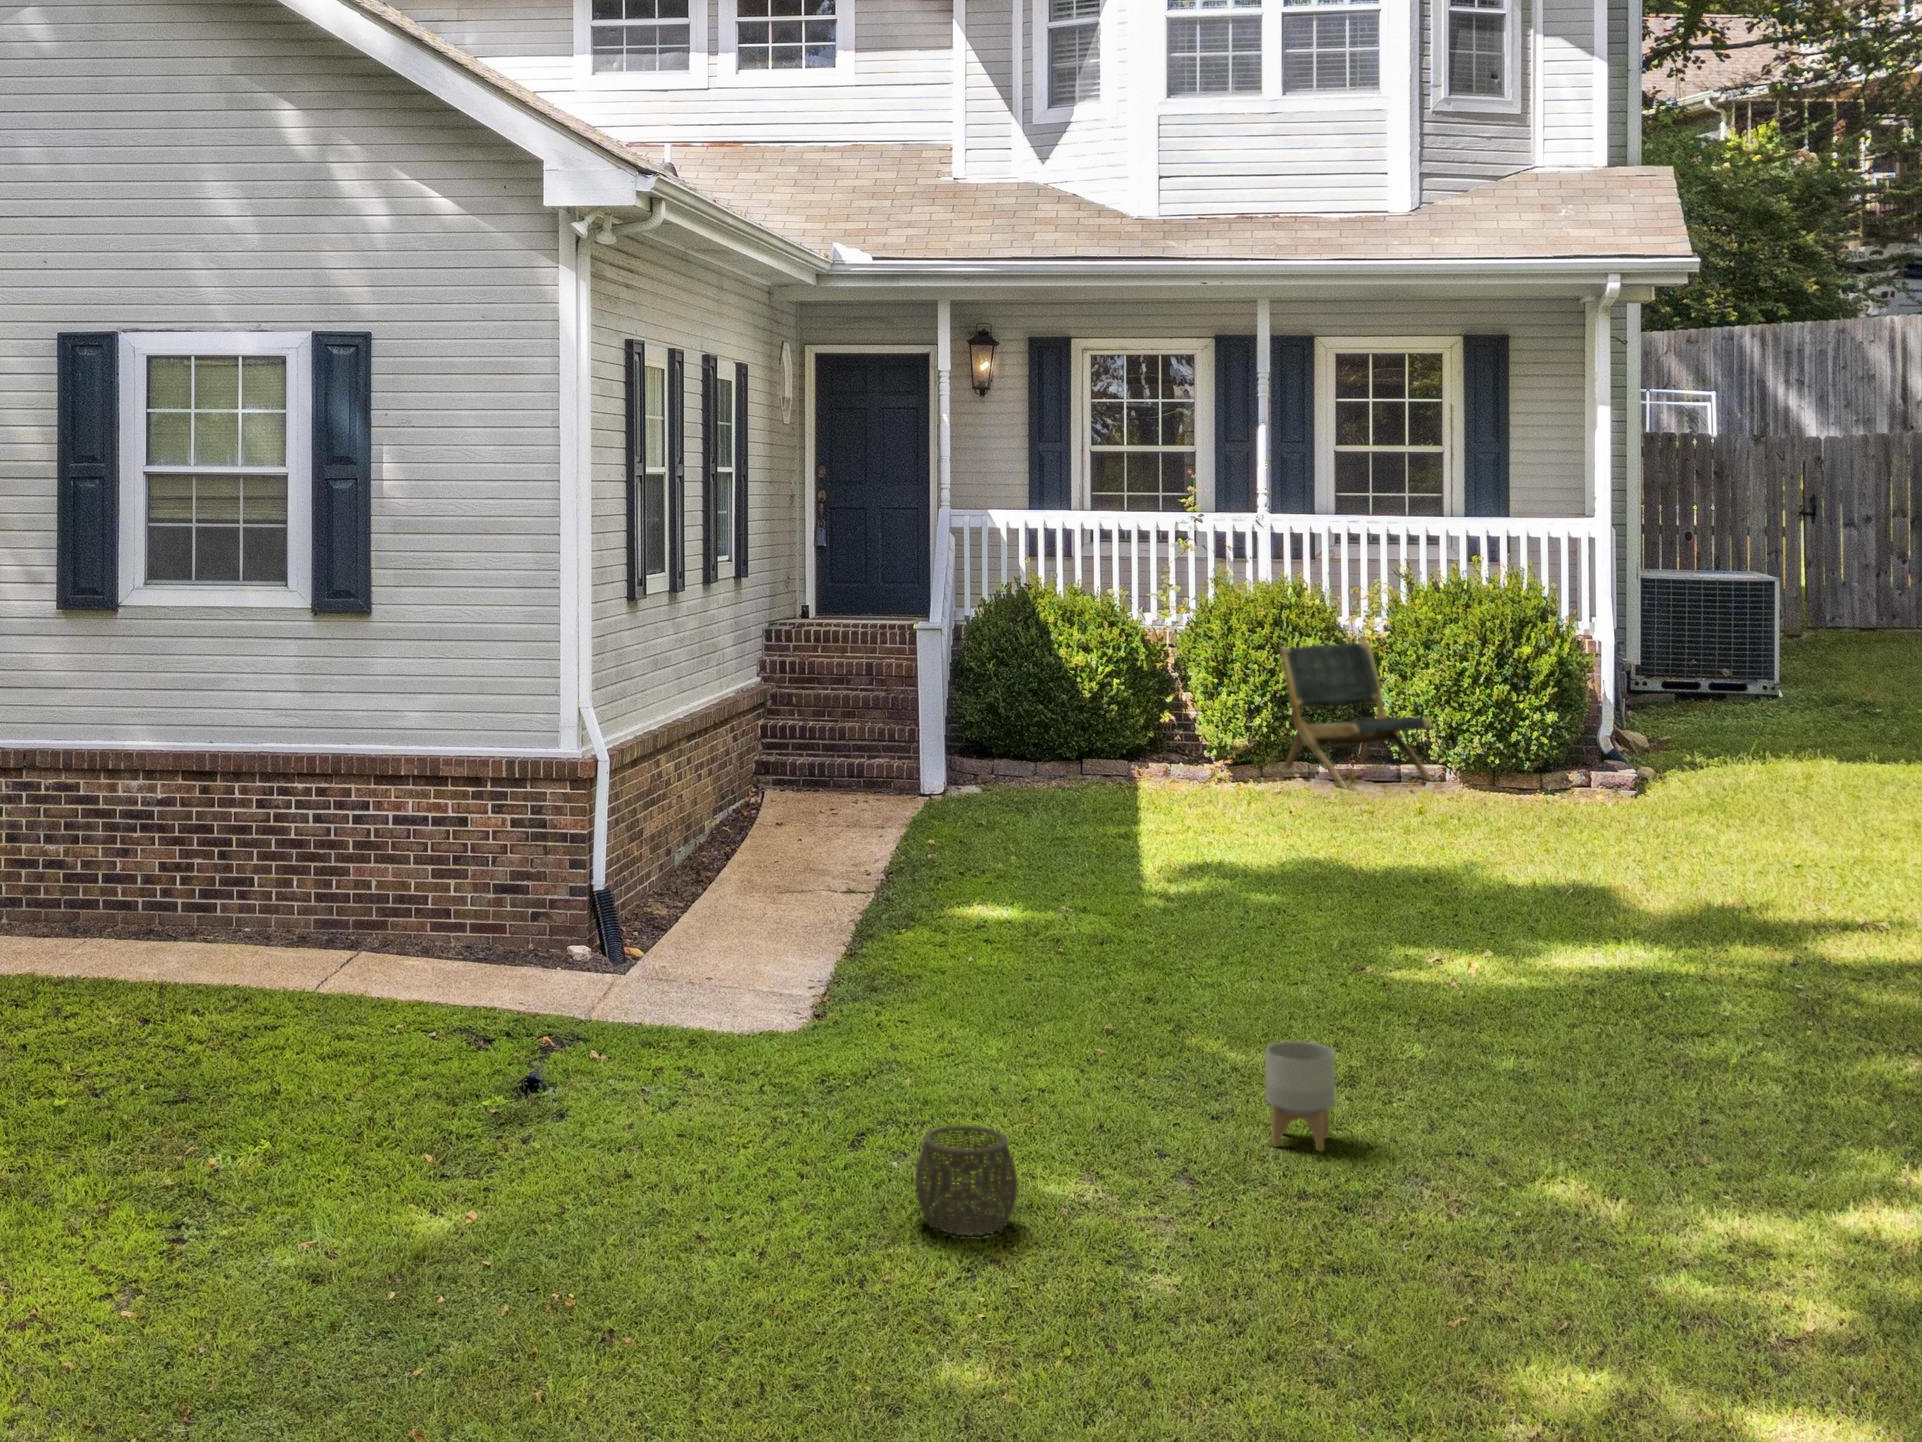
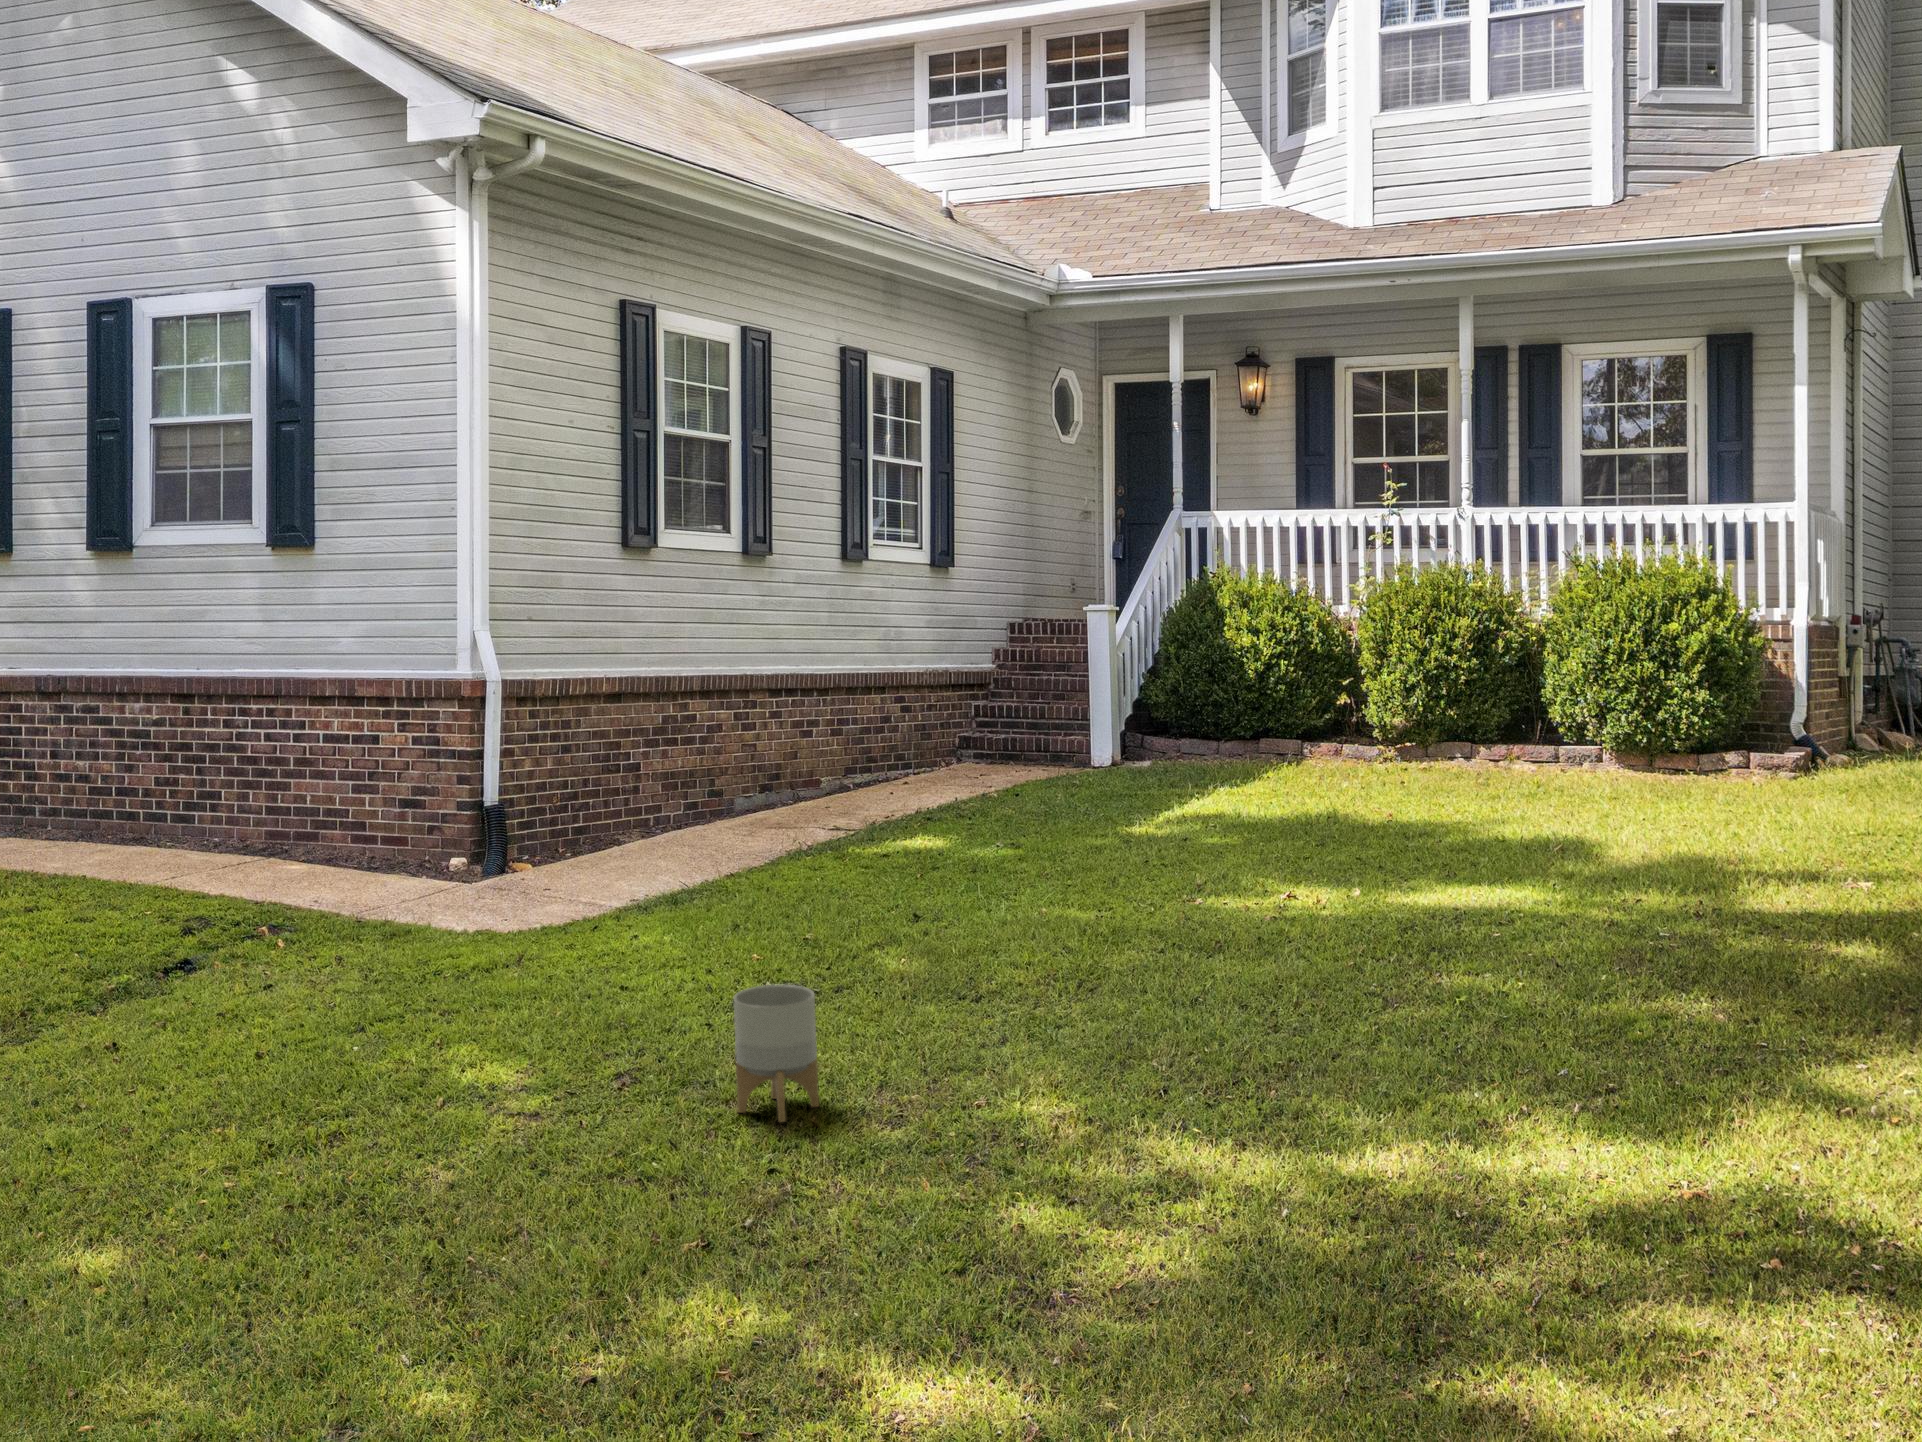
lounge chair: present [1279,641,1434,788] -> none [1419,616,1571,763]
woven basket: present [915,1125,1018,1236] -> none [171,1054,297,1190]

